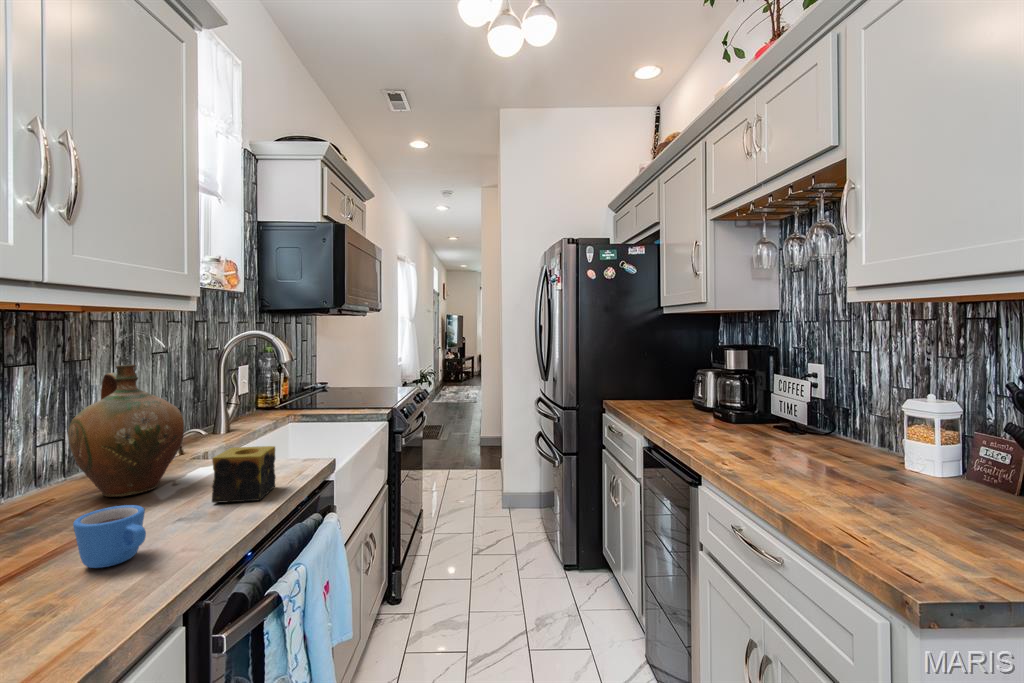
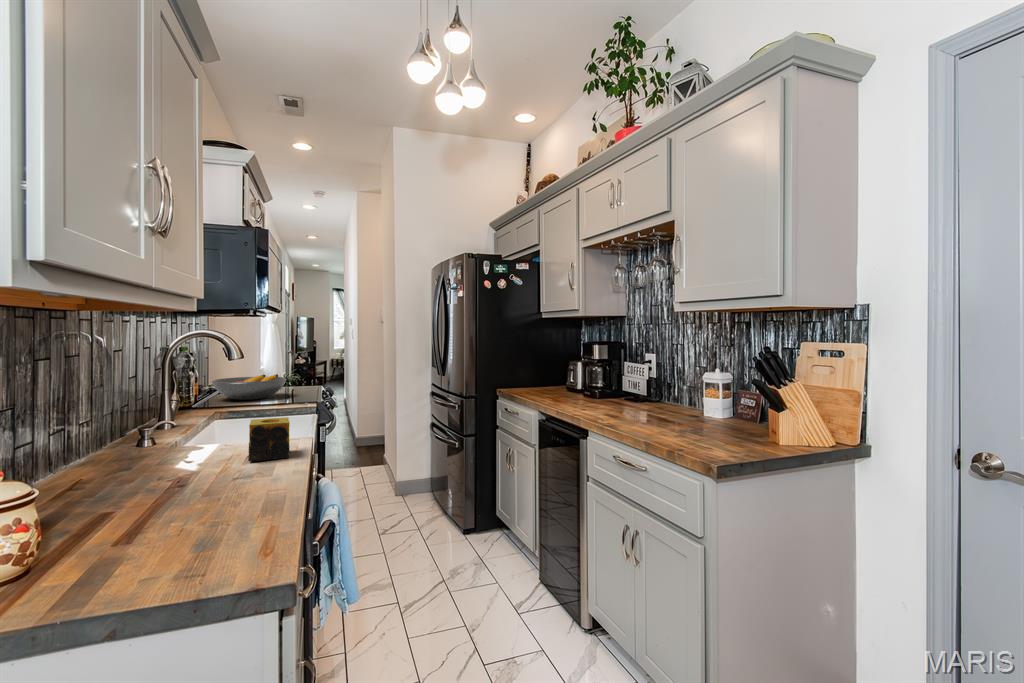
ceramic jug: present [68,365,184,497] -> none [96,352,199,466]
fruit bowl: none [297,379,370,405] -> present [212,374,287,400]
mug: present [73,505,146,568] -> none [196,453,256,496]

